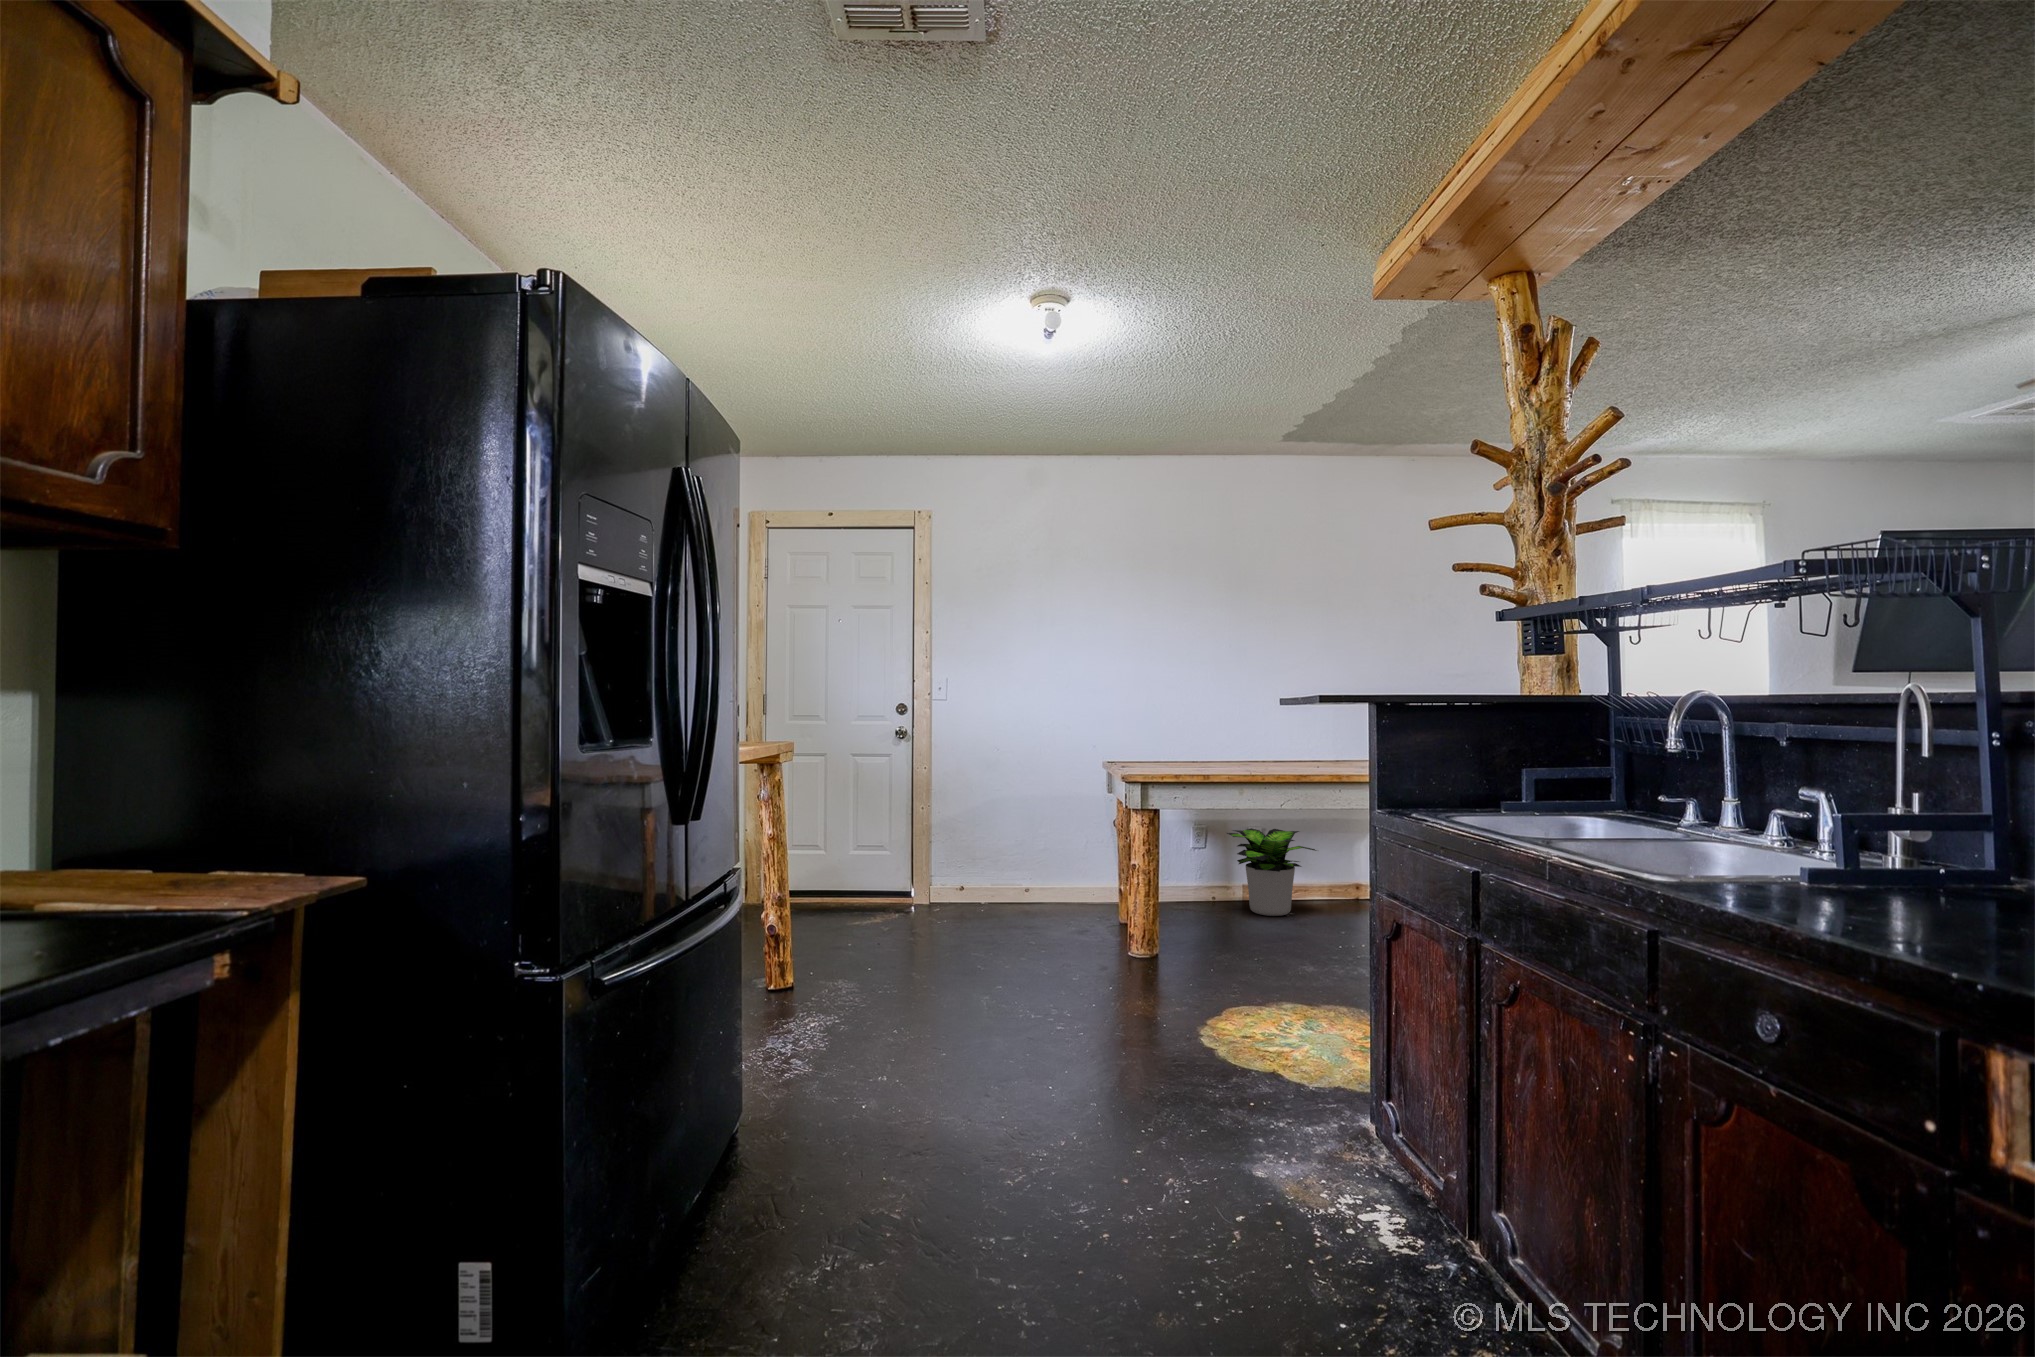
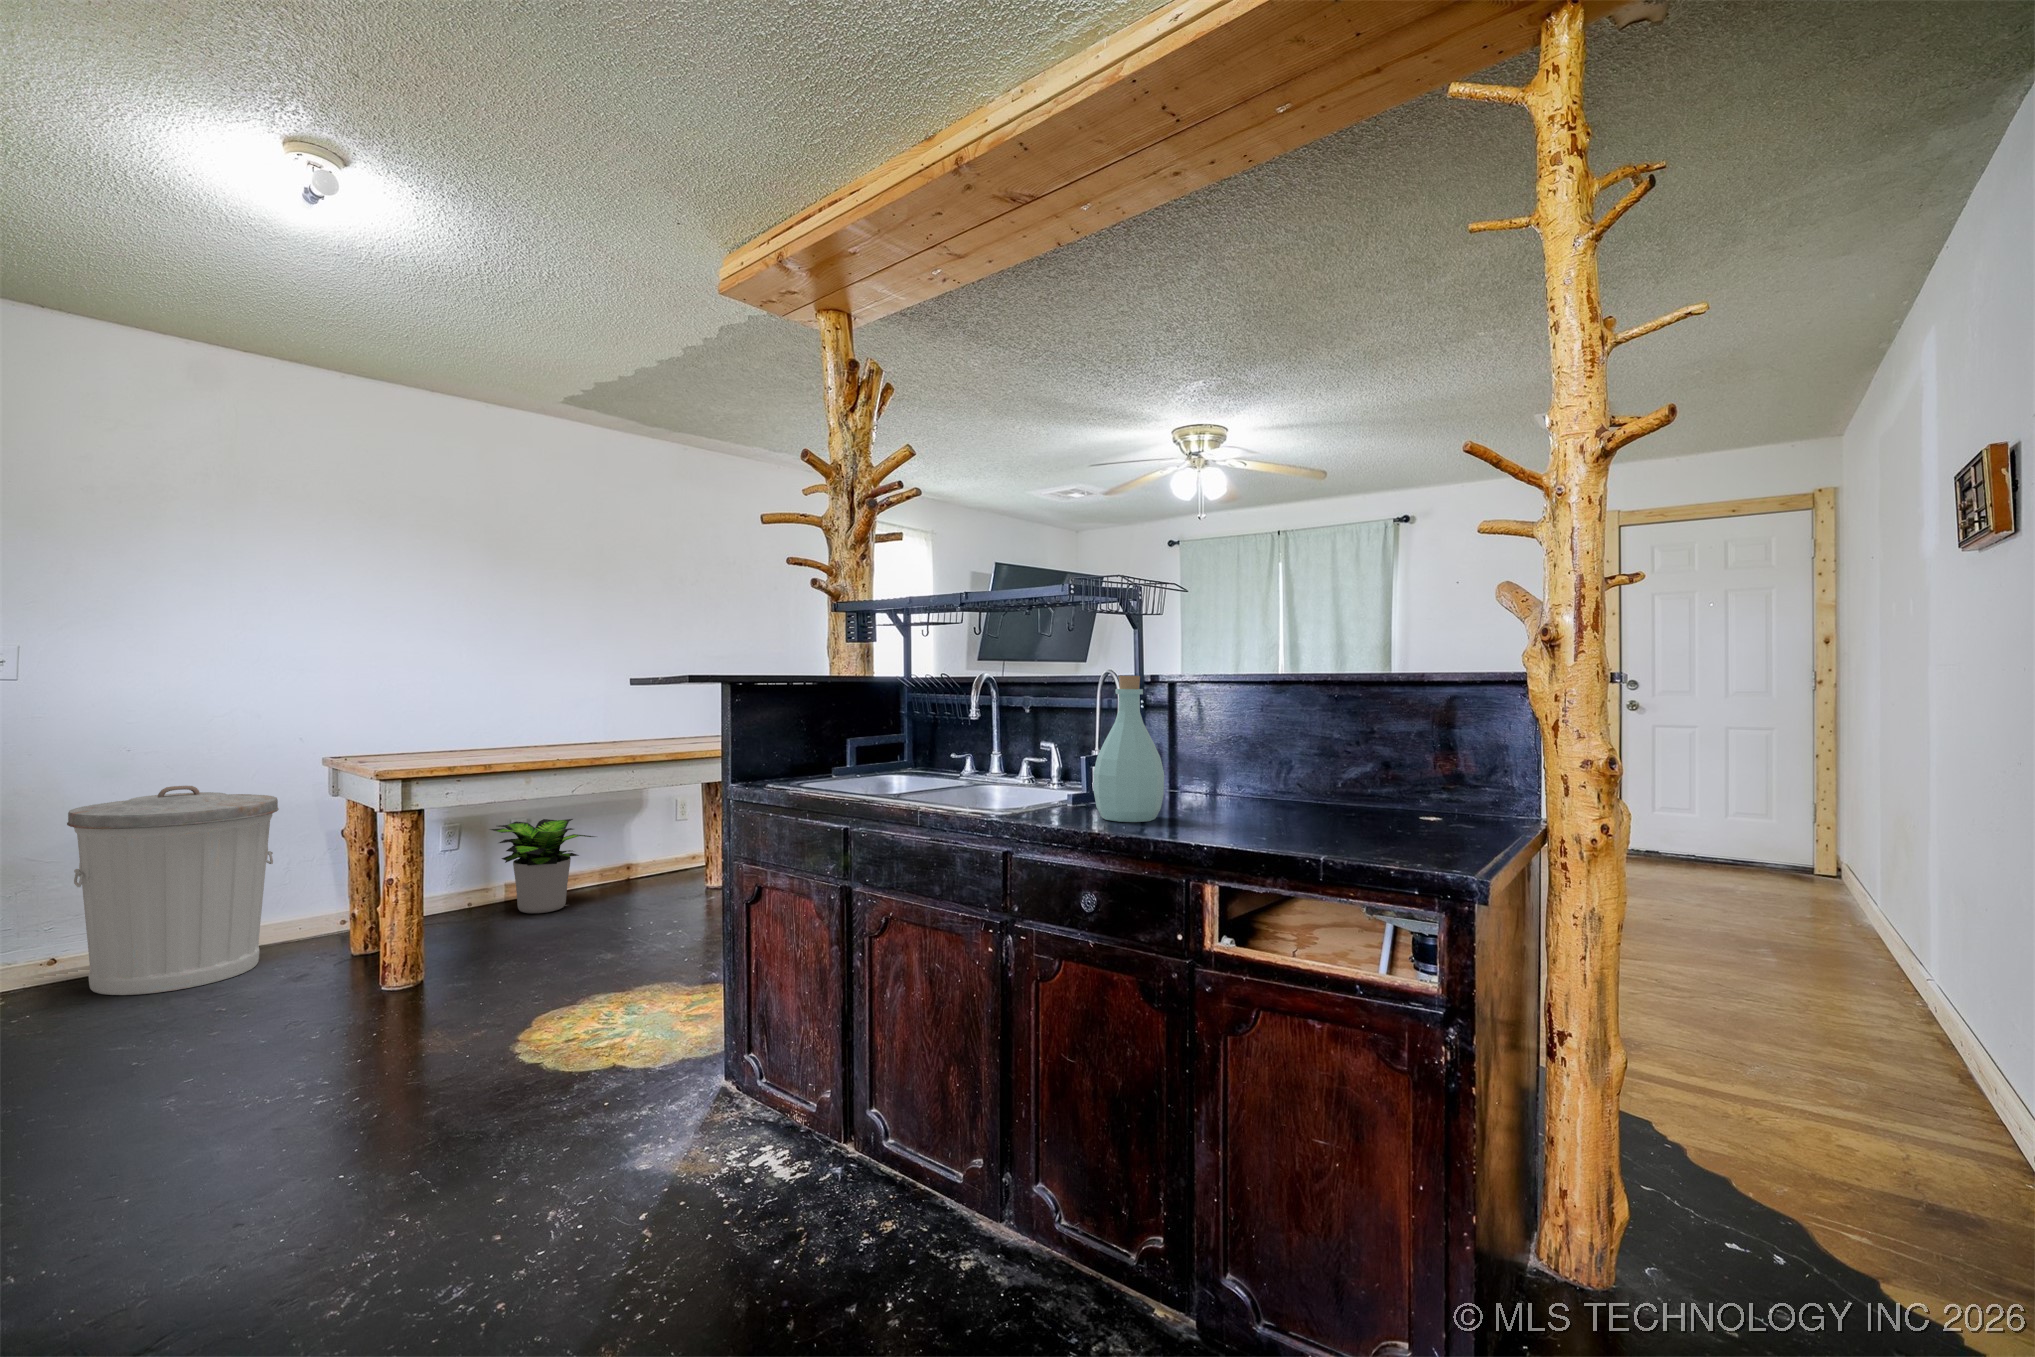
bottle: none [1791,690,1932,918] -> present [1093,676,1164,822]
trash can: none [959,777,1074,926] -> present [67,786,279,995]

